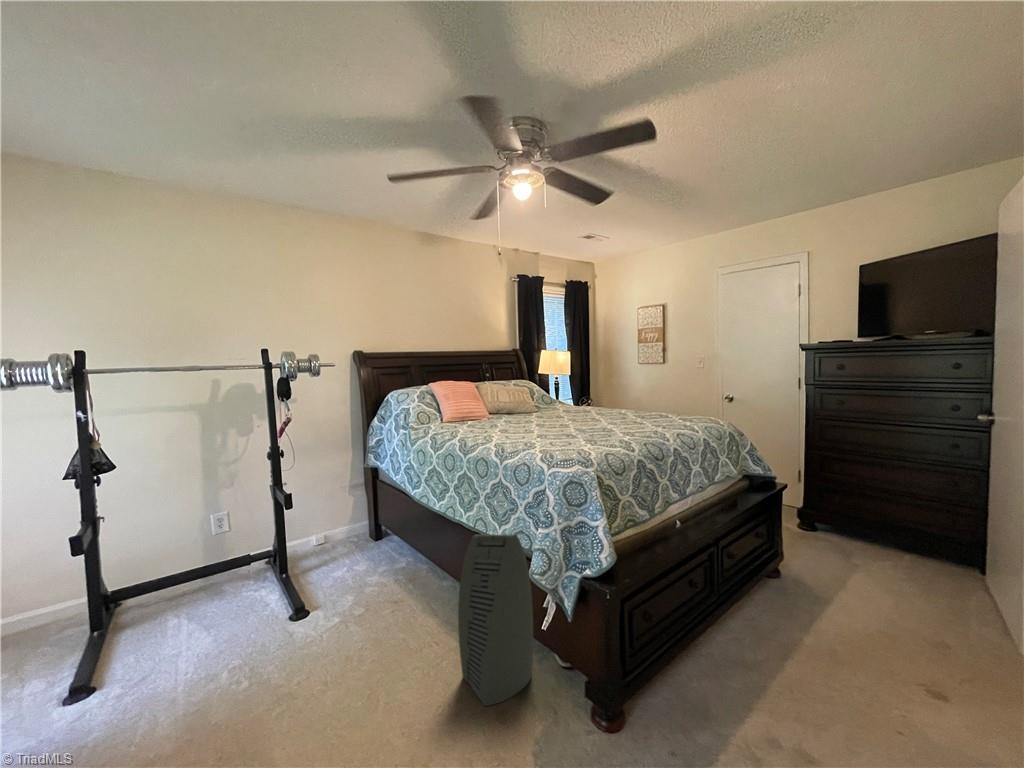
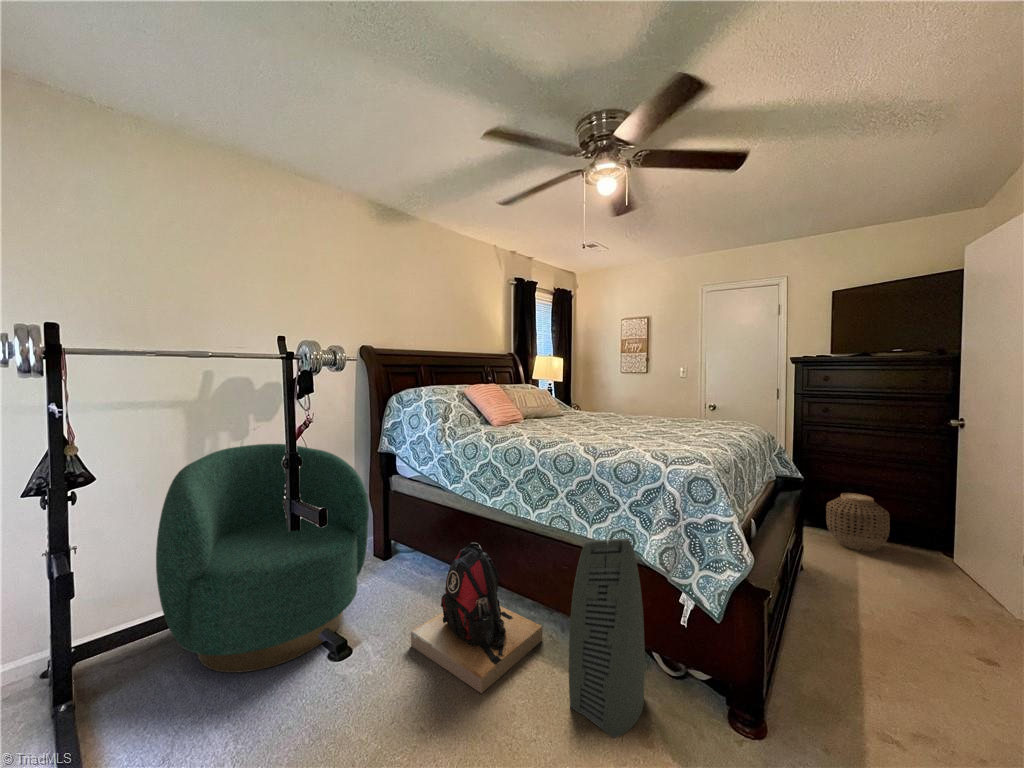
armchair: none [166,439,342,621] -> present [156,444,369,673]
woven basket: none [827,501,896,566] -> present [826,493,890,551]
backpack: none [360,531,471,658] -> present [411,543,542,693]

